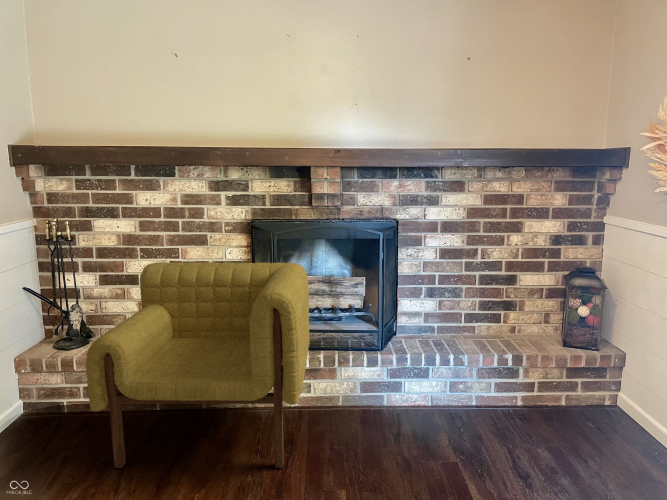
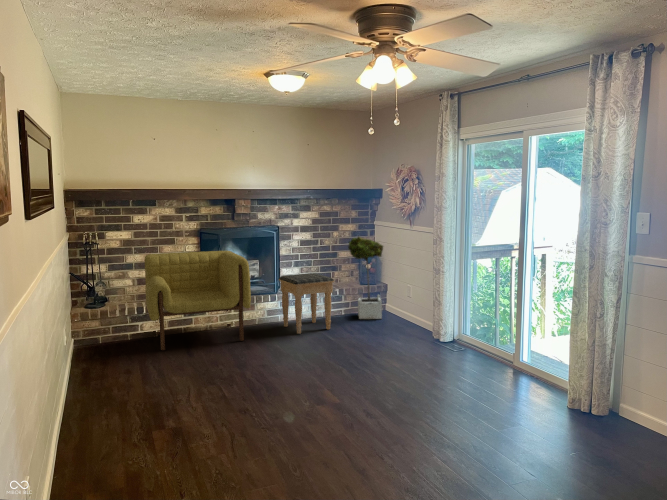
potted tree: none [542,252,634,441] -> present [348,237,383,319]
footstool: none [382,322,502,467] -> present [279,273,334,334]

